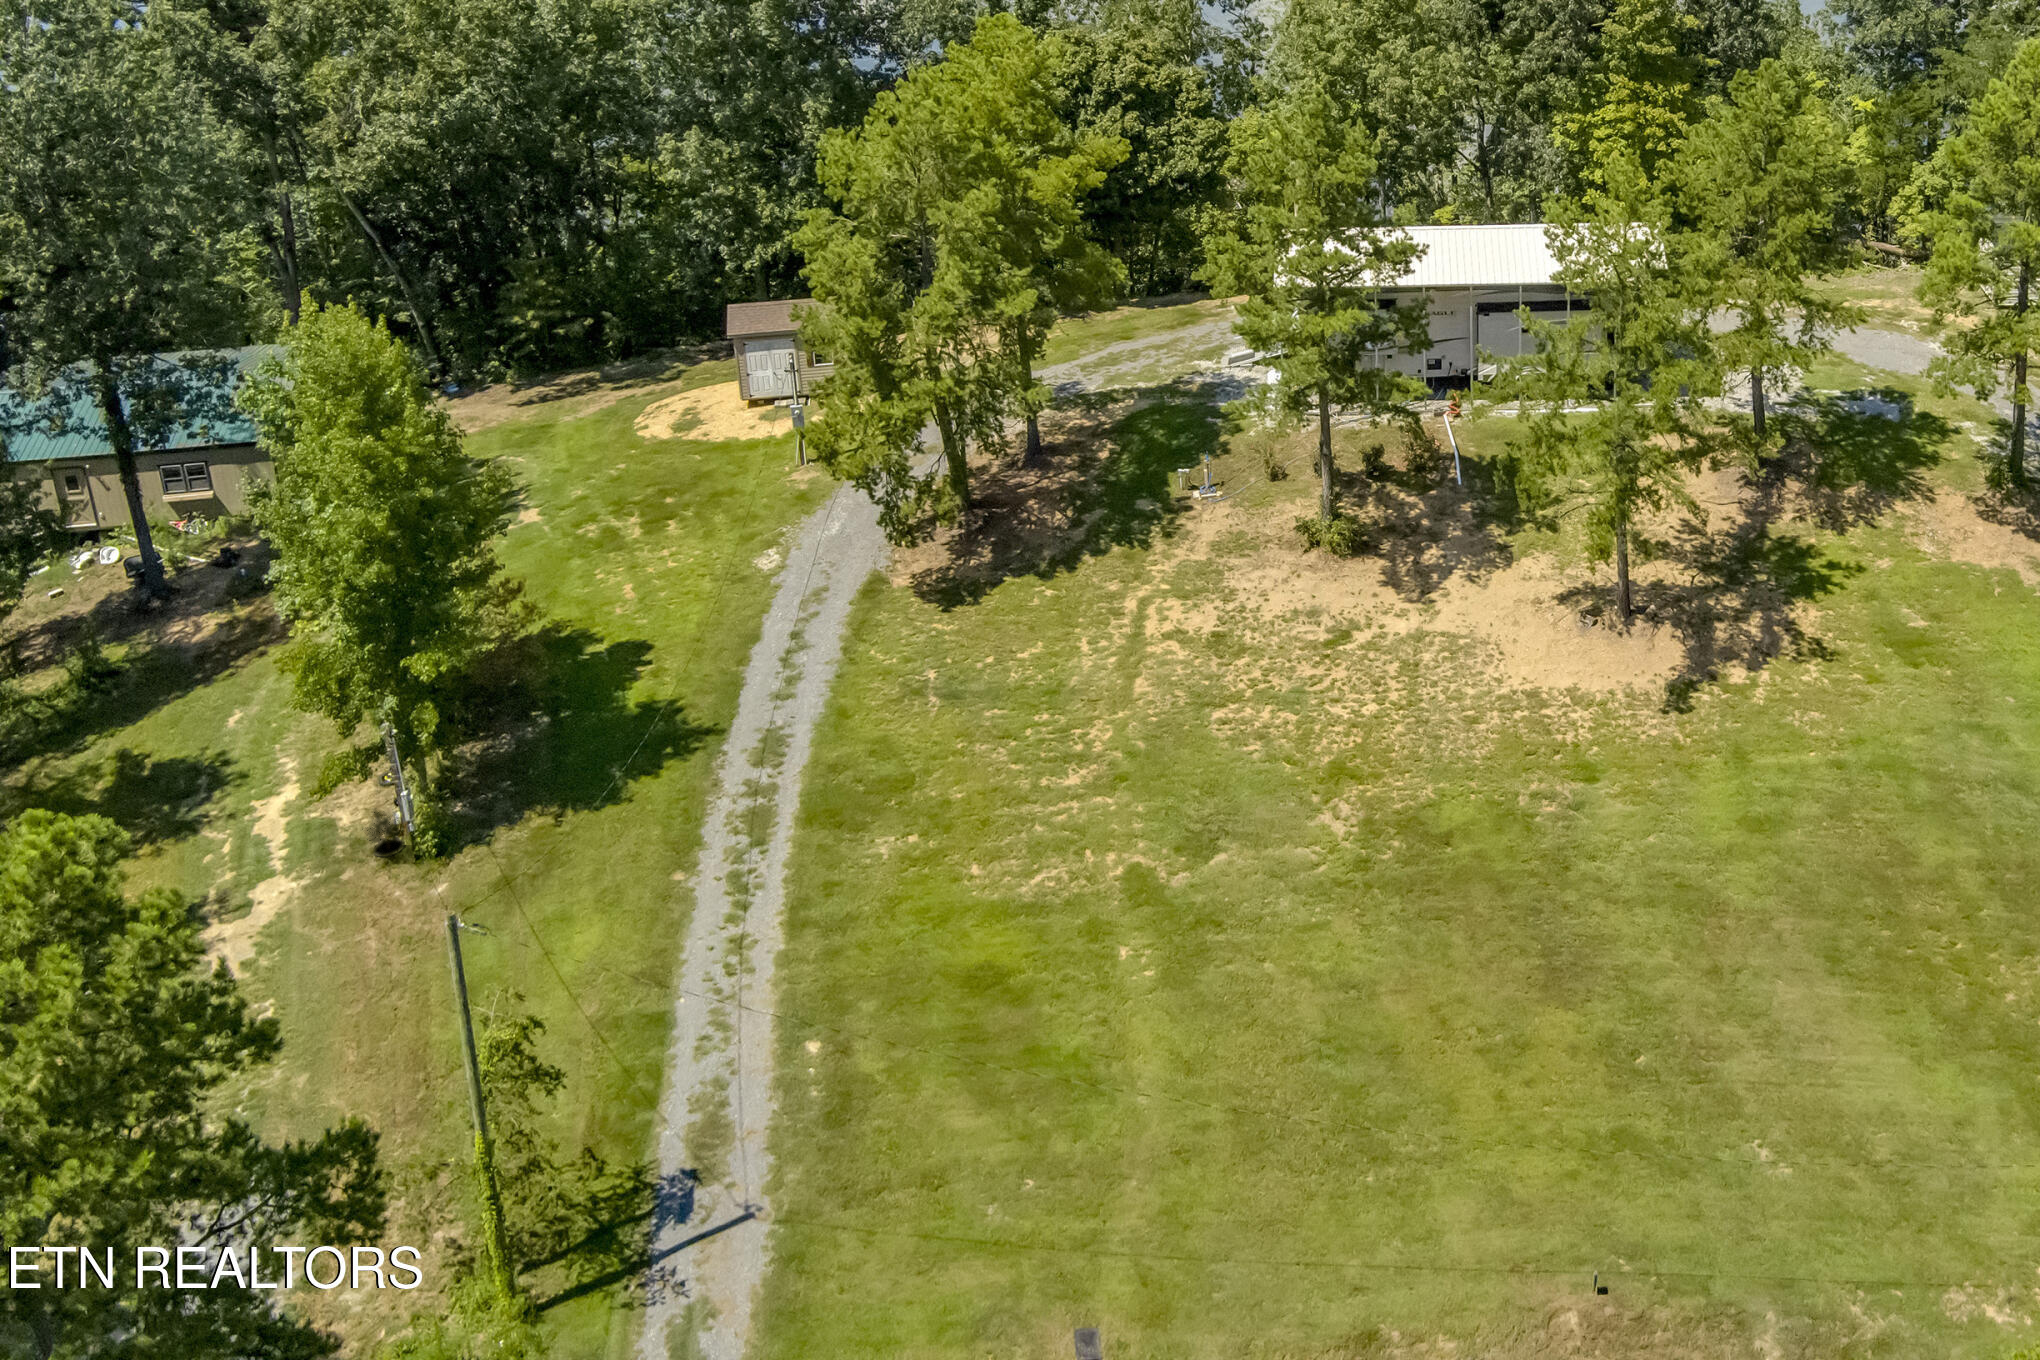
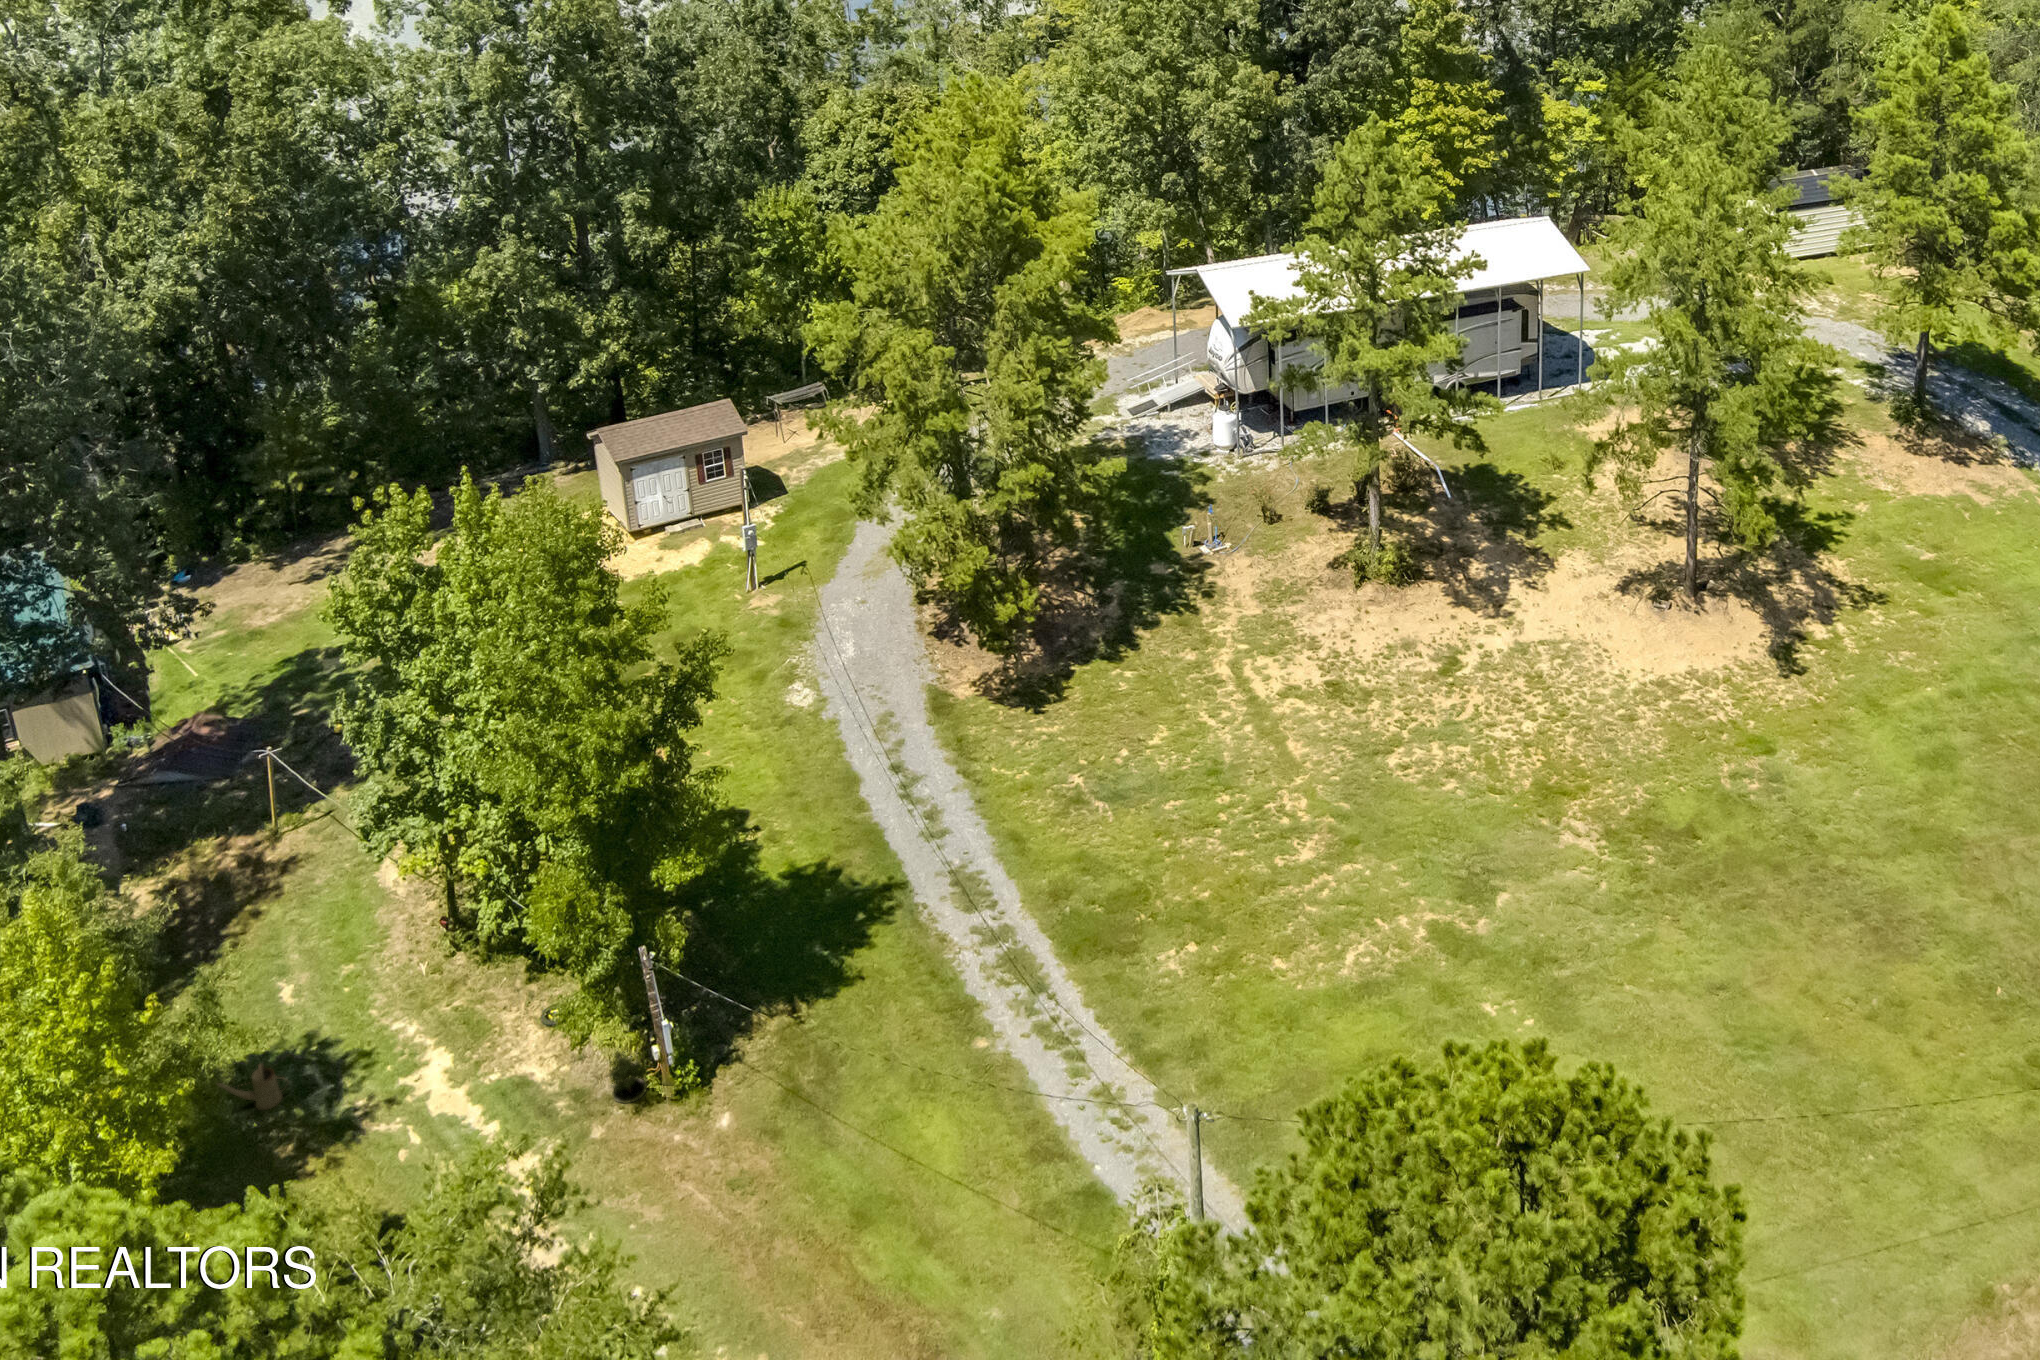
watering can: none [119,761,177,801] -> present [218,1064,283,1110]

